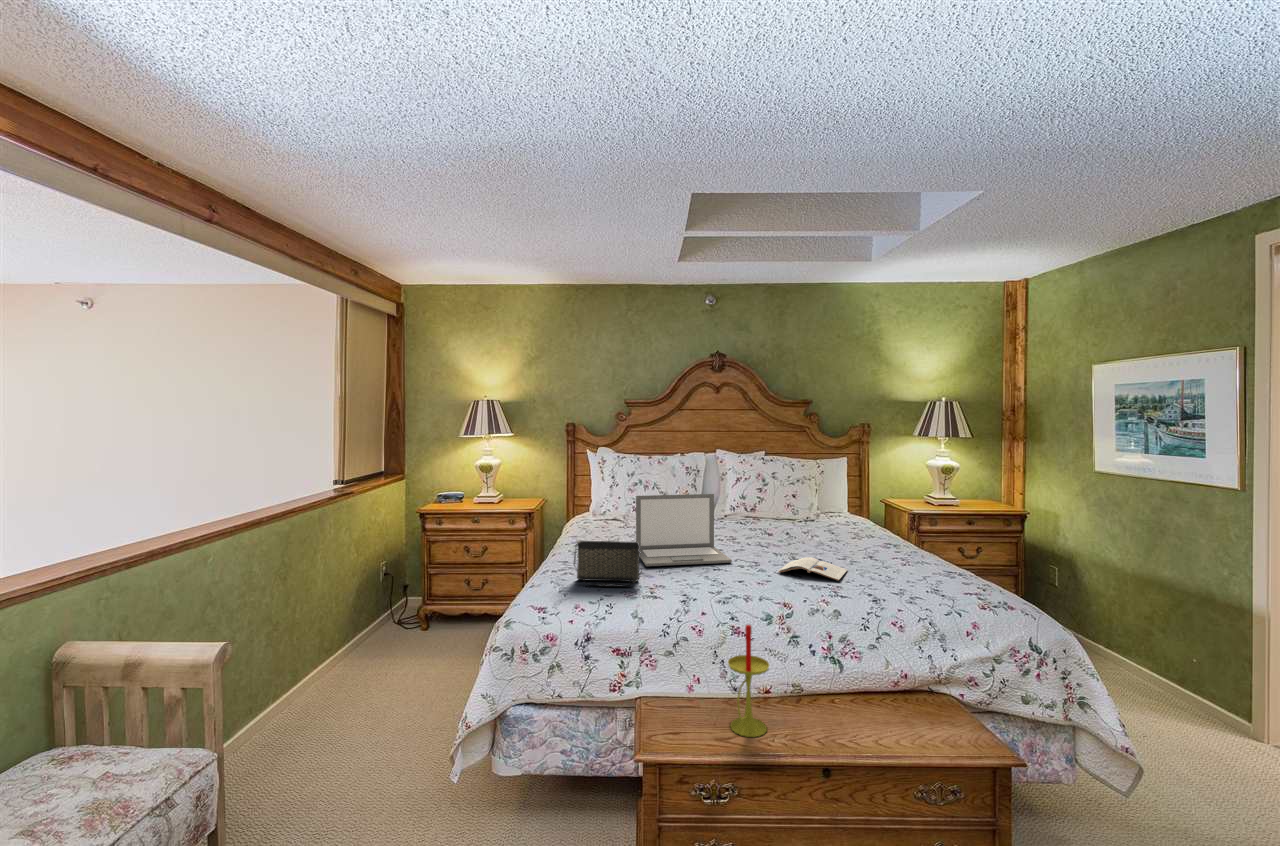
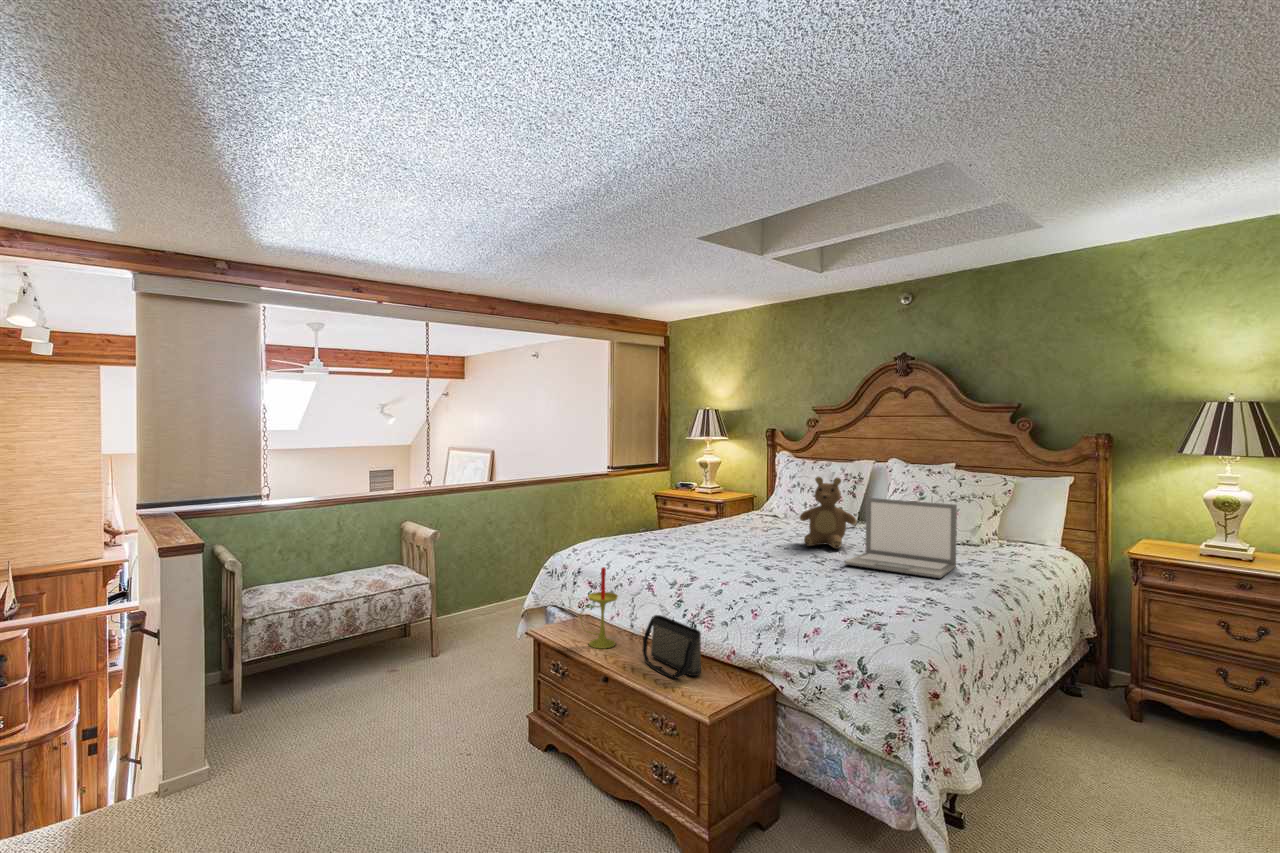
teddy bear: none [719,472,775,544] -> present [800,477,857,549]
laptop: present [636,494,732,566] -> present [844,498,957,578]
handbag: present [574,541,641,587] -> present [642,615,701,679]
magazine: present [778,557,847,581] -> none [760,557,824,576]

